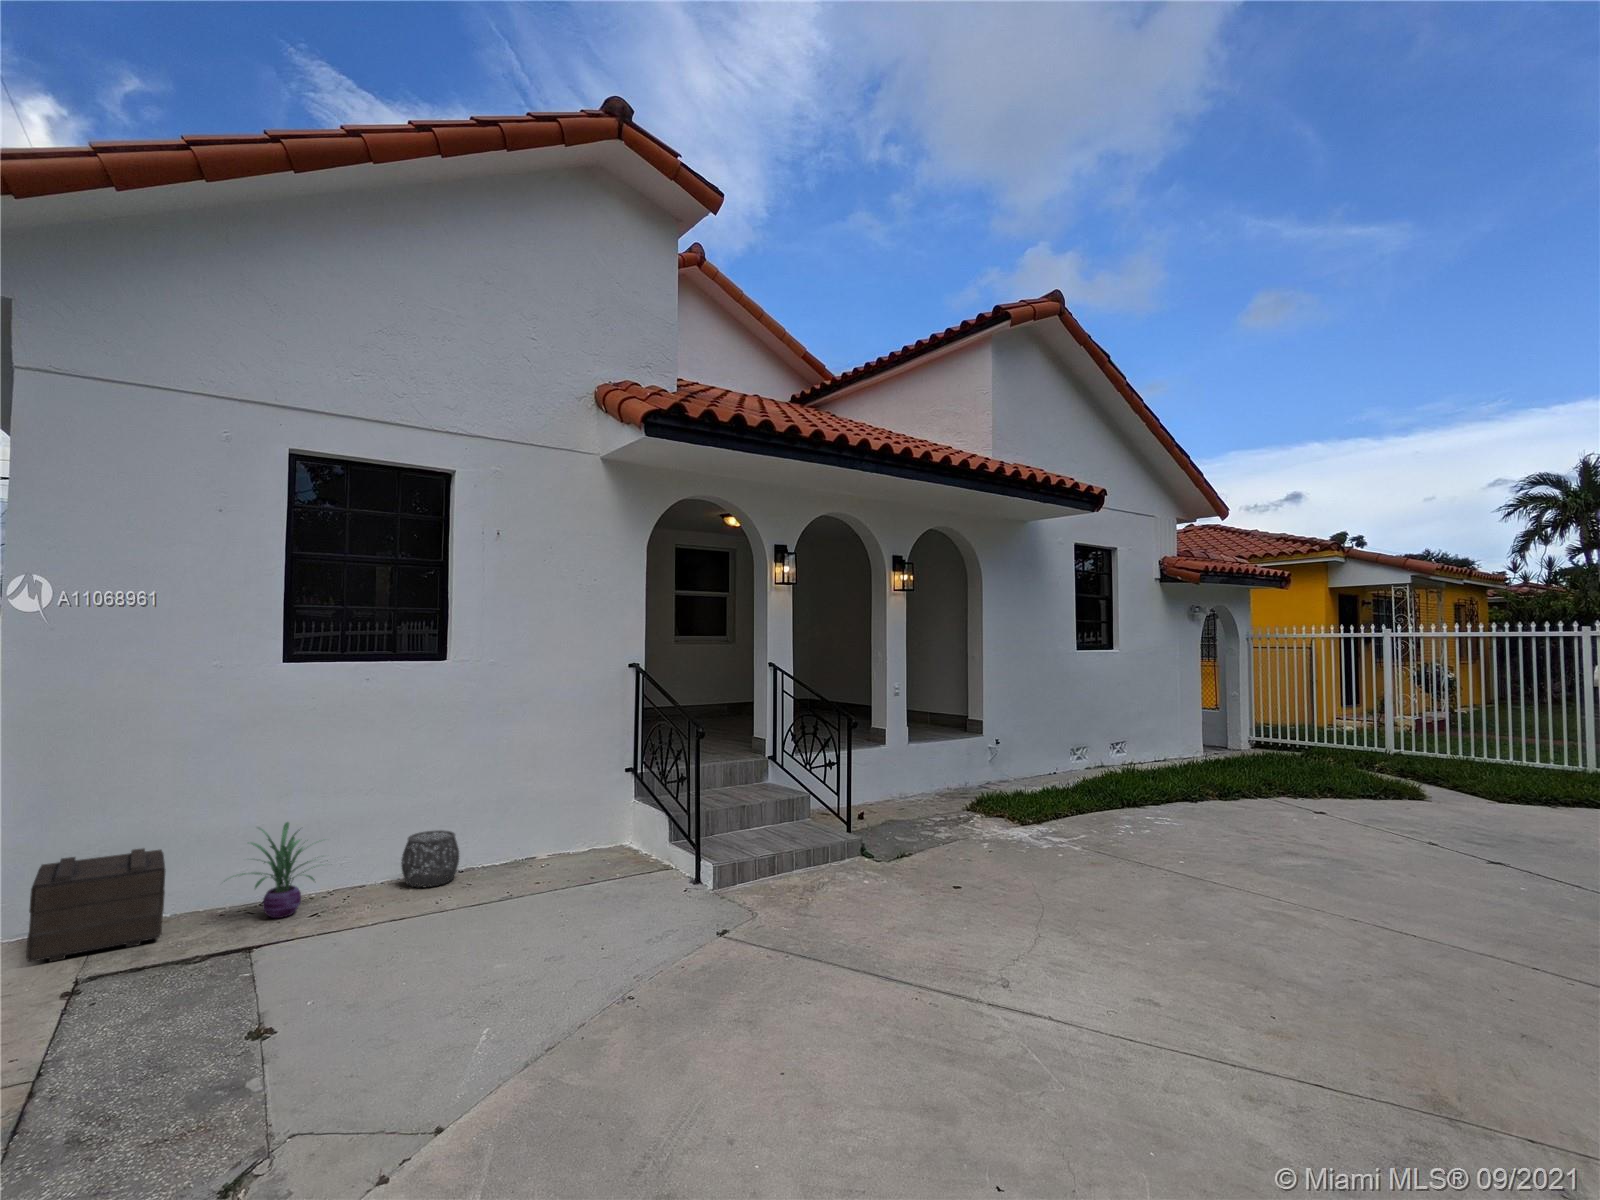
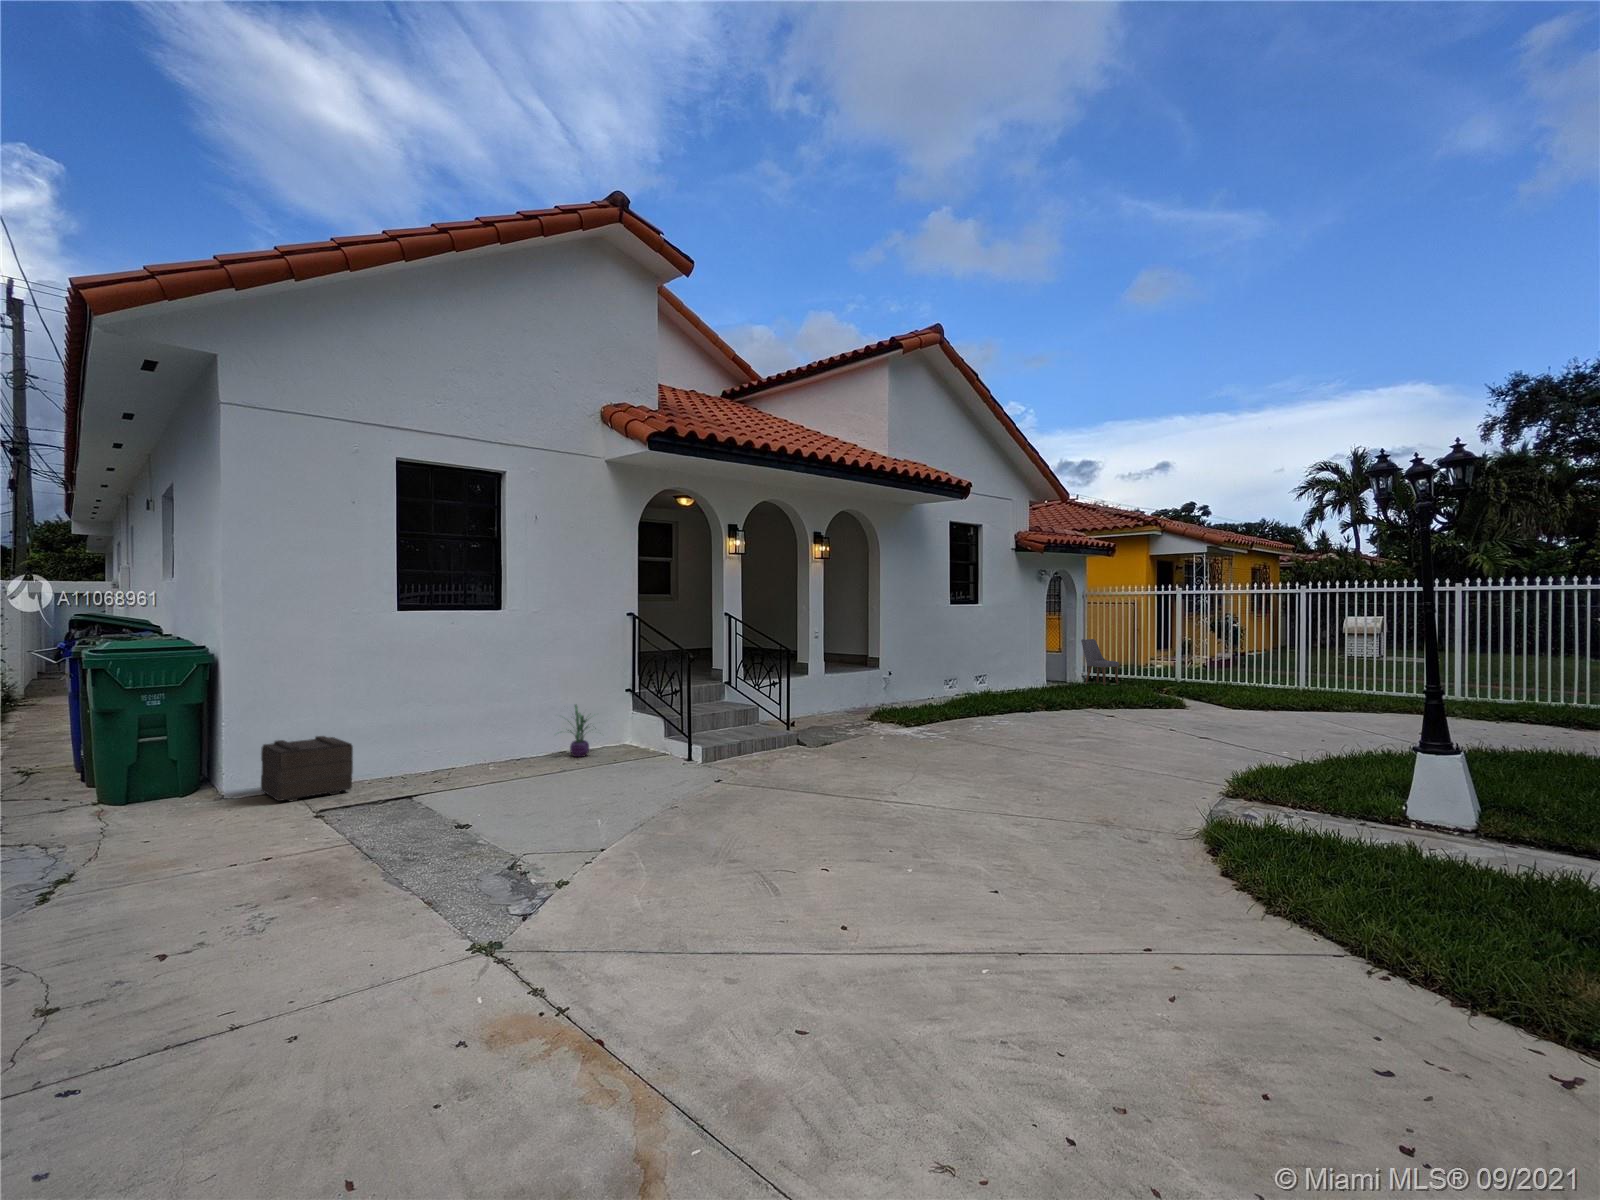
chair: none [1247,694,1300,756] -> present [1081,639,1119,686]
decorative plant: present [240,822,315,918] -> present [568,705,596,757]
woven basket: present [401,830,459,887] -> none [484,729,524,766]

